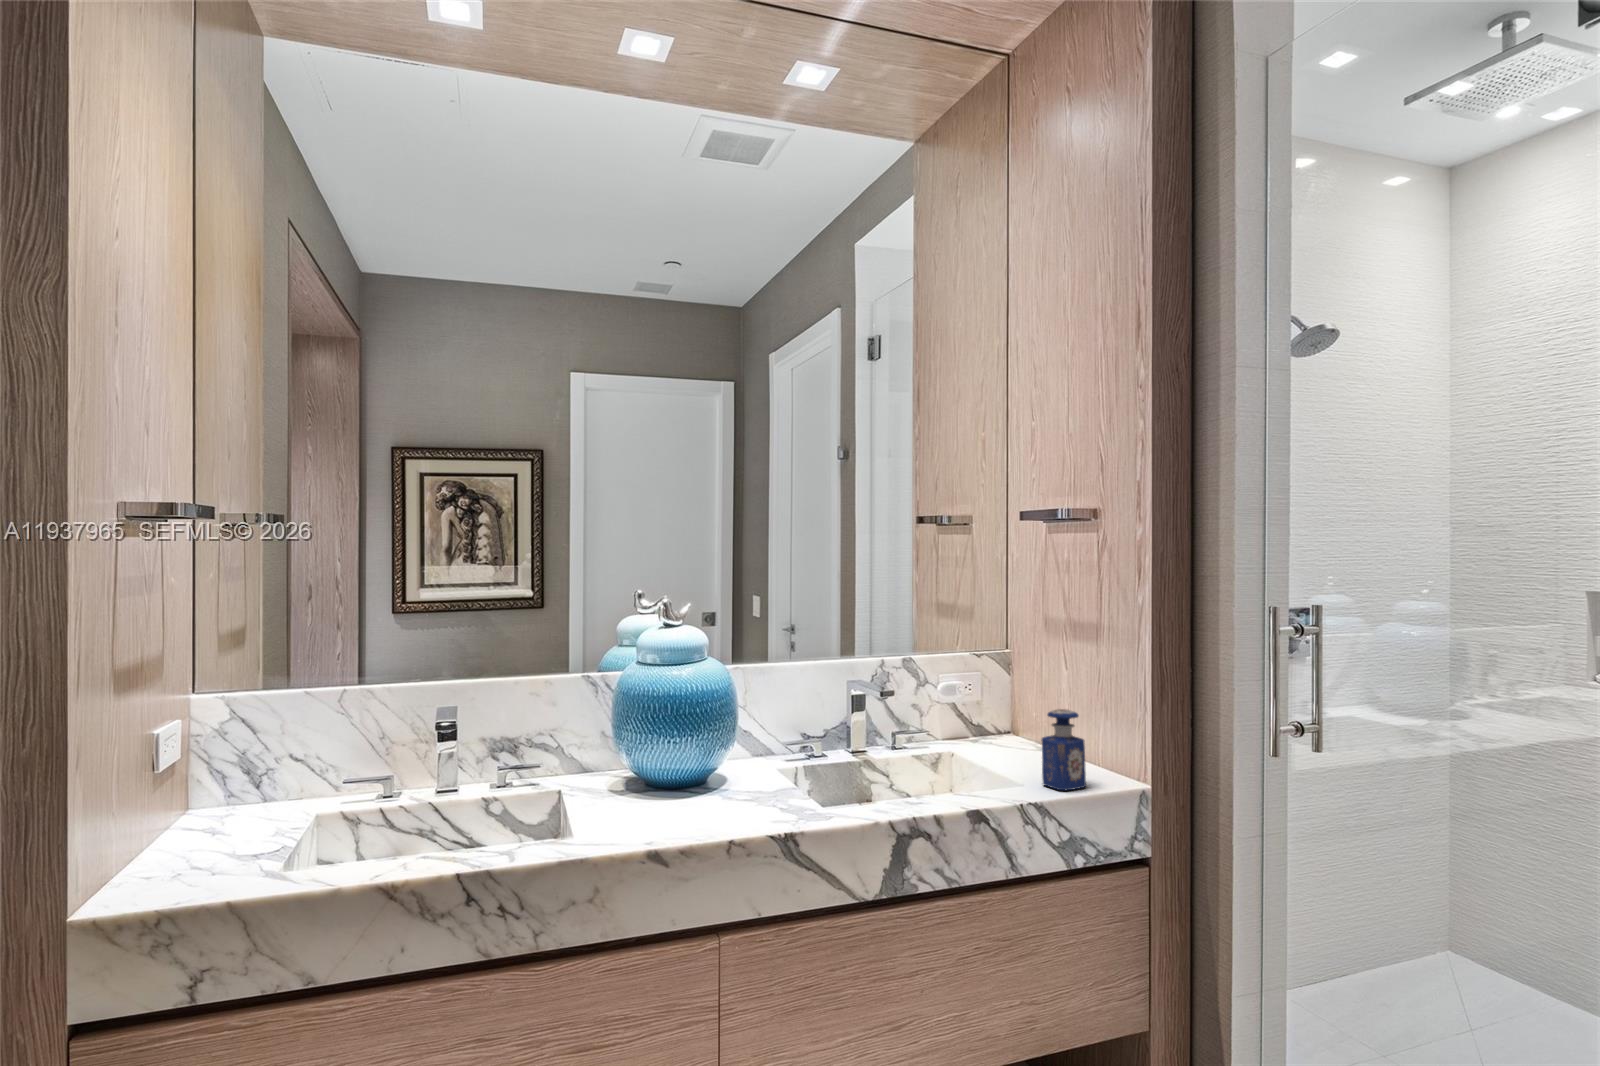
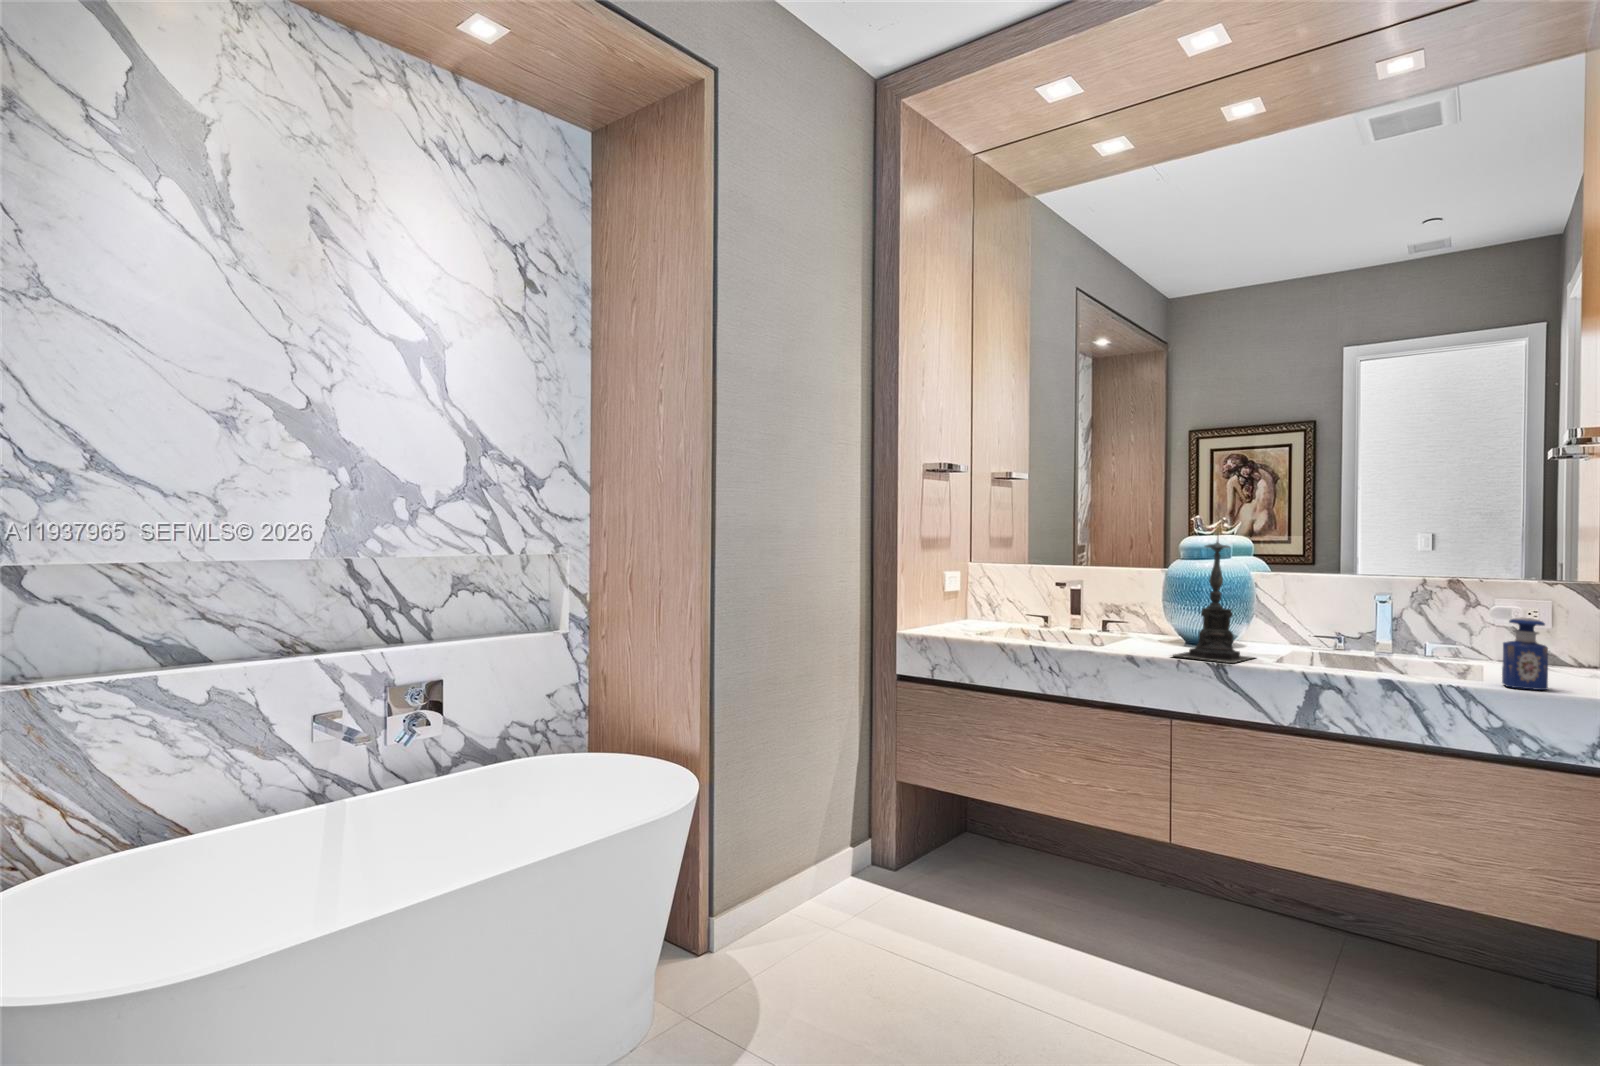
candle holder: none [696,626,794,832] -> present [1173,540,1254,663]

